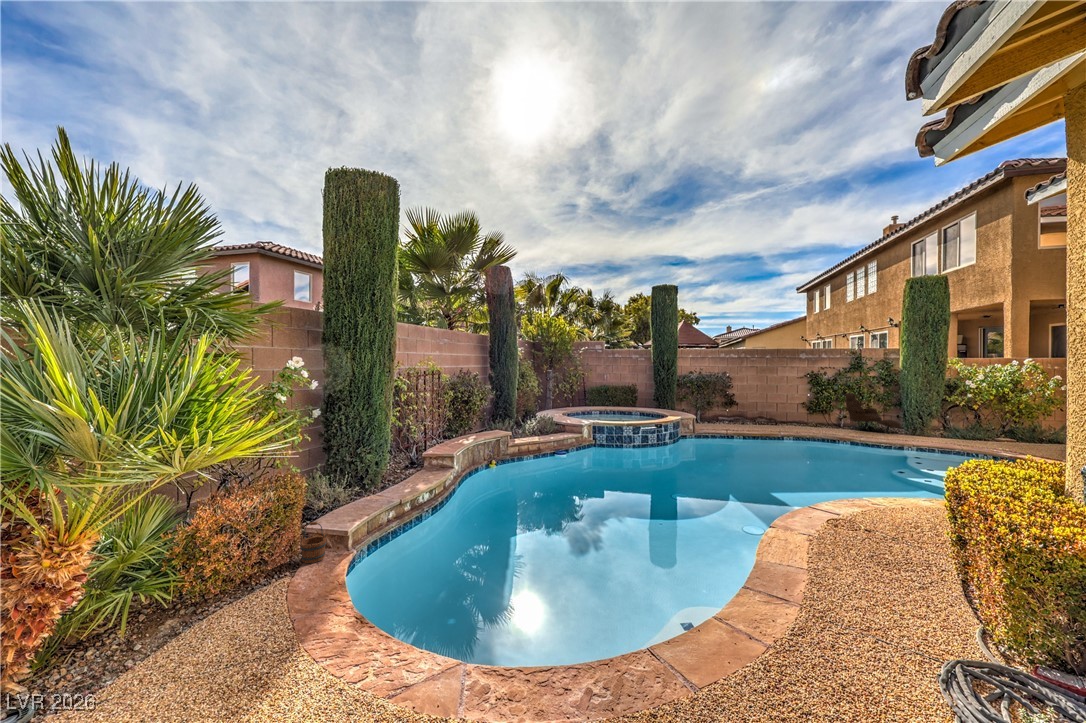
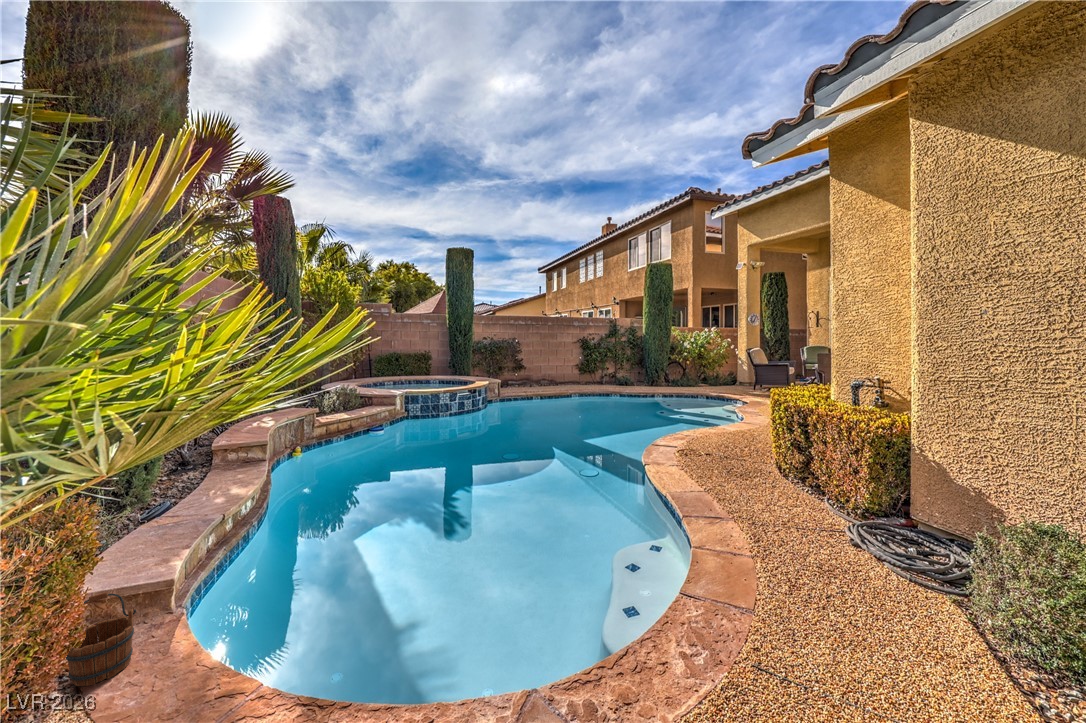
lounge chair: present [846,393,901,433] -> none [605,354,640,384]

